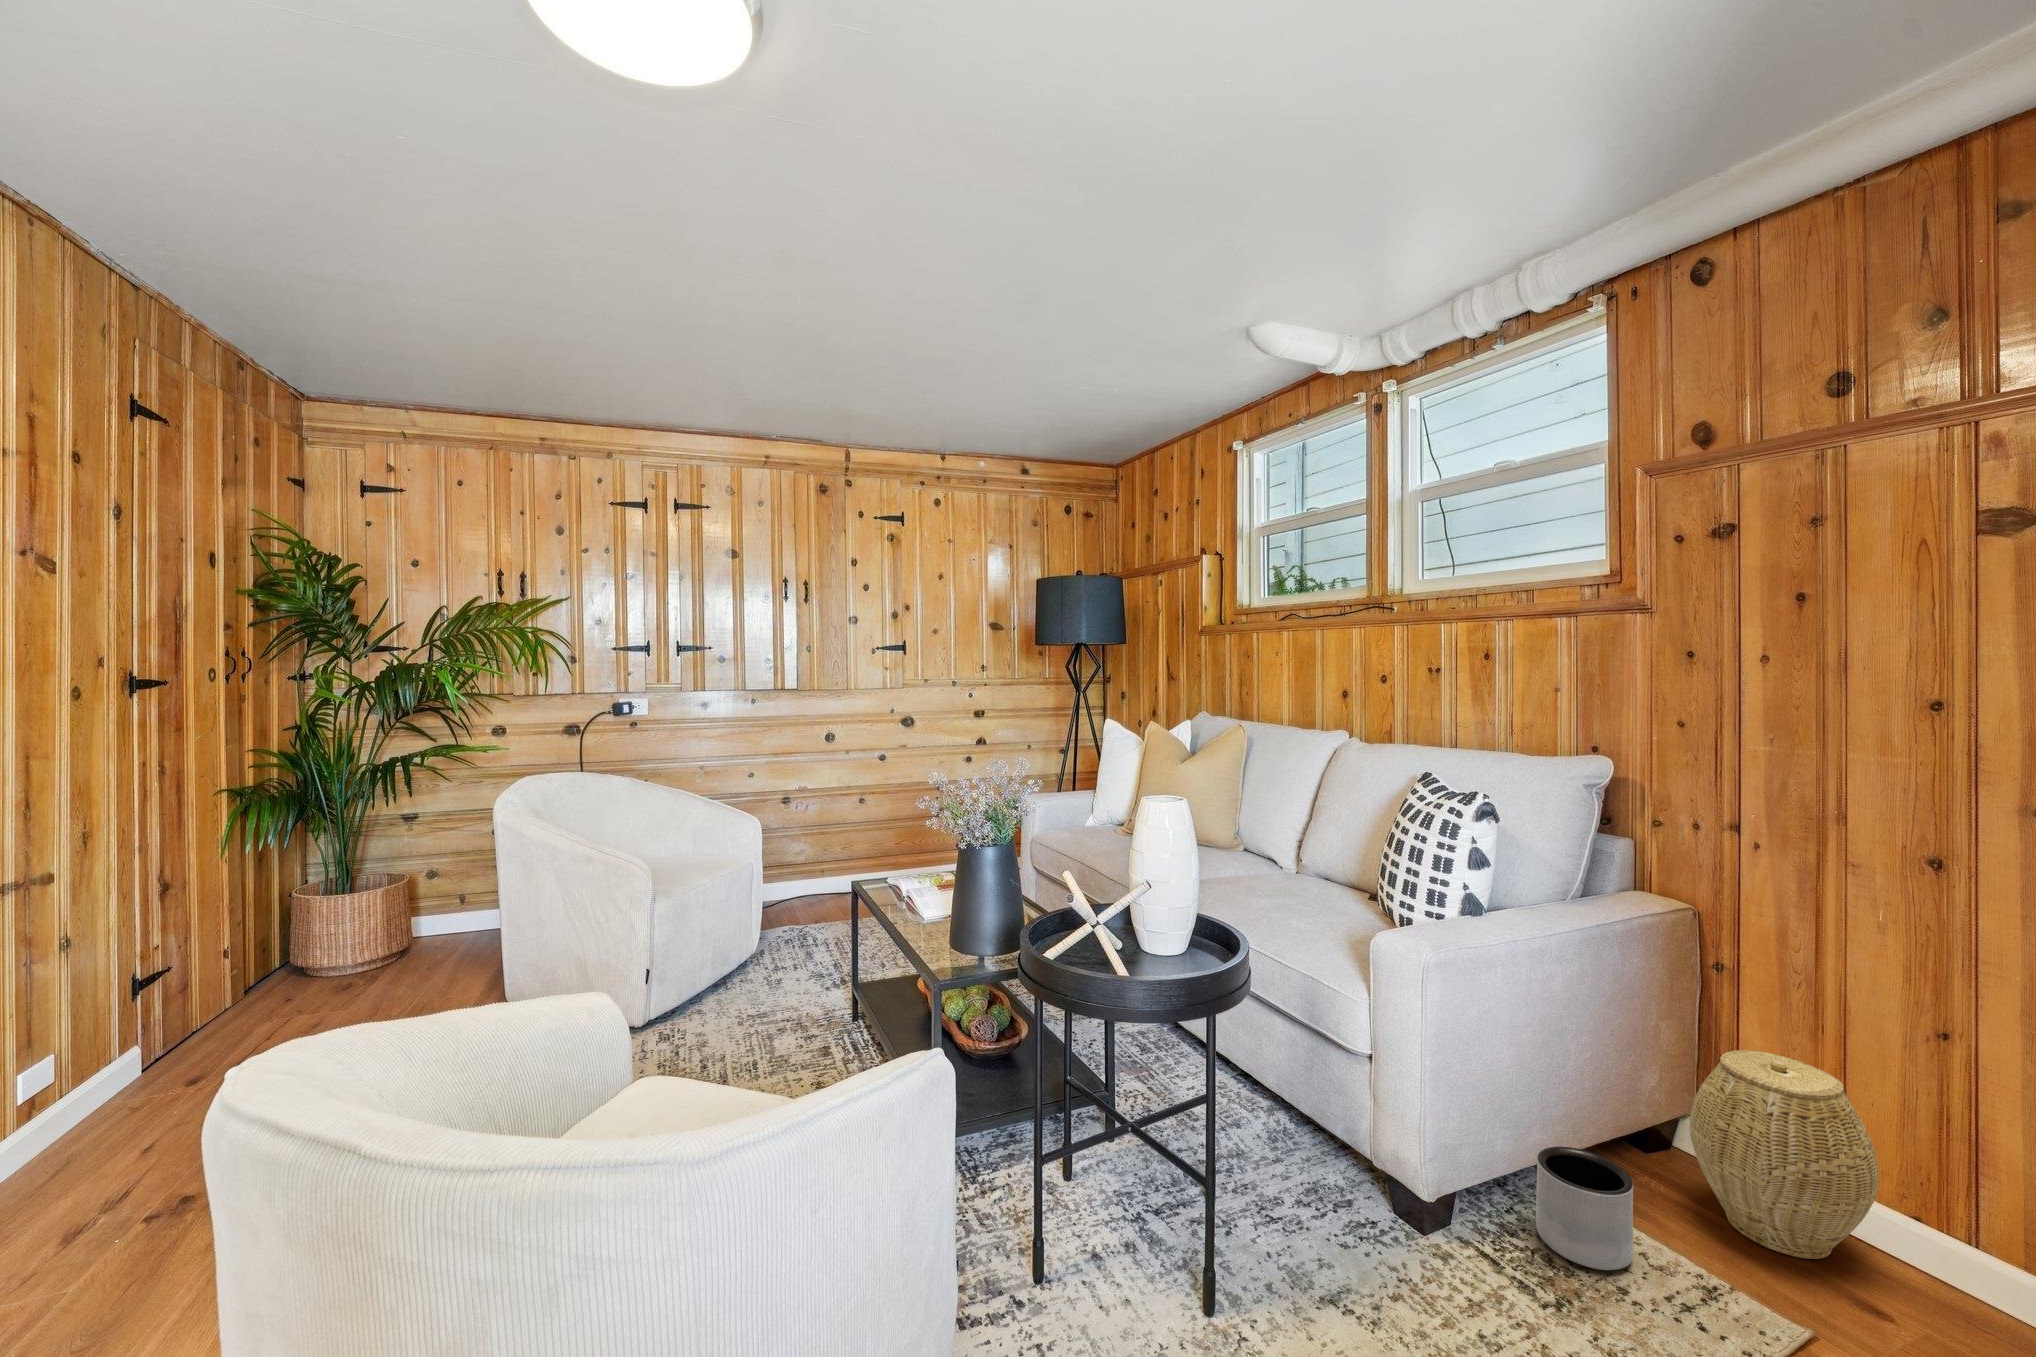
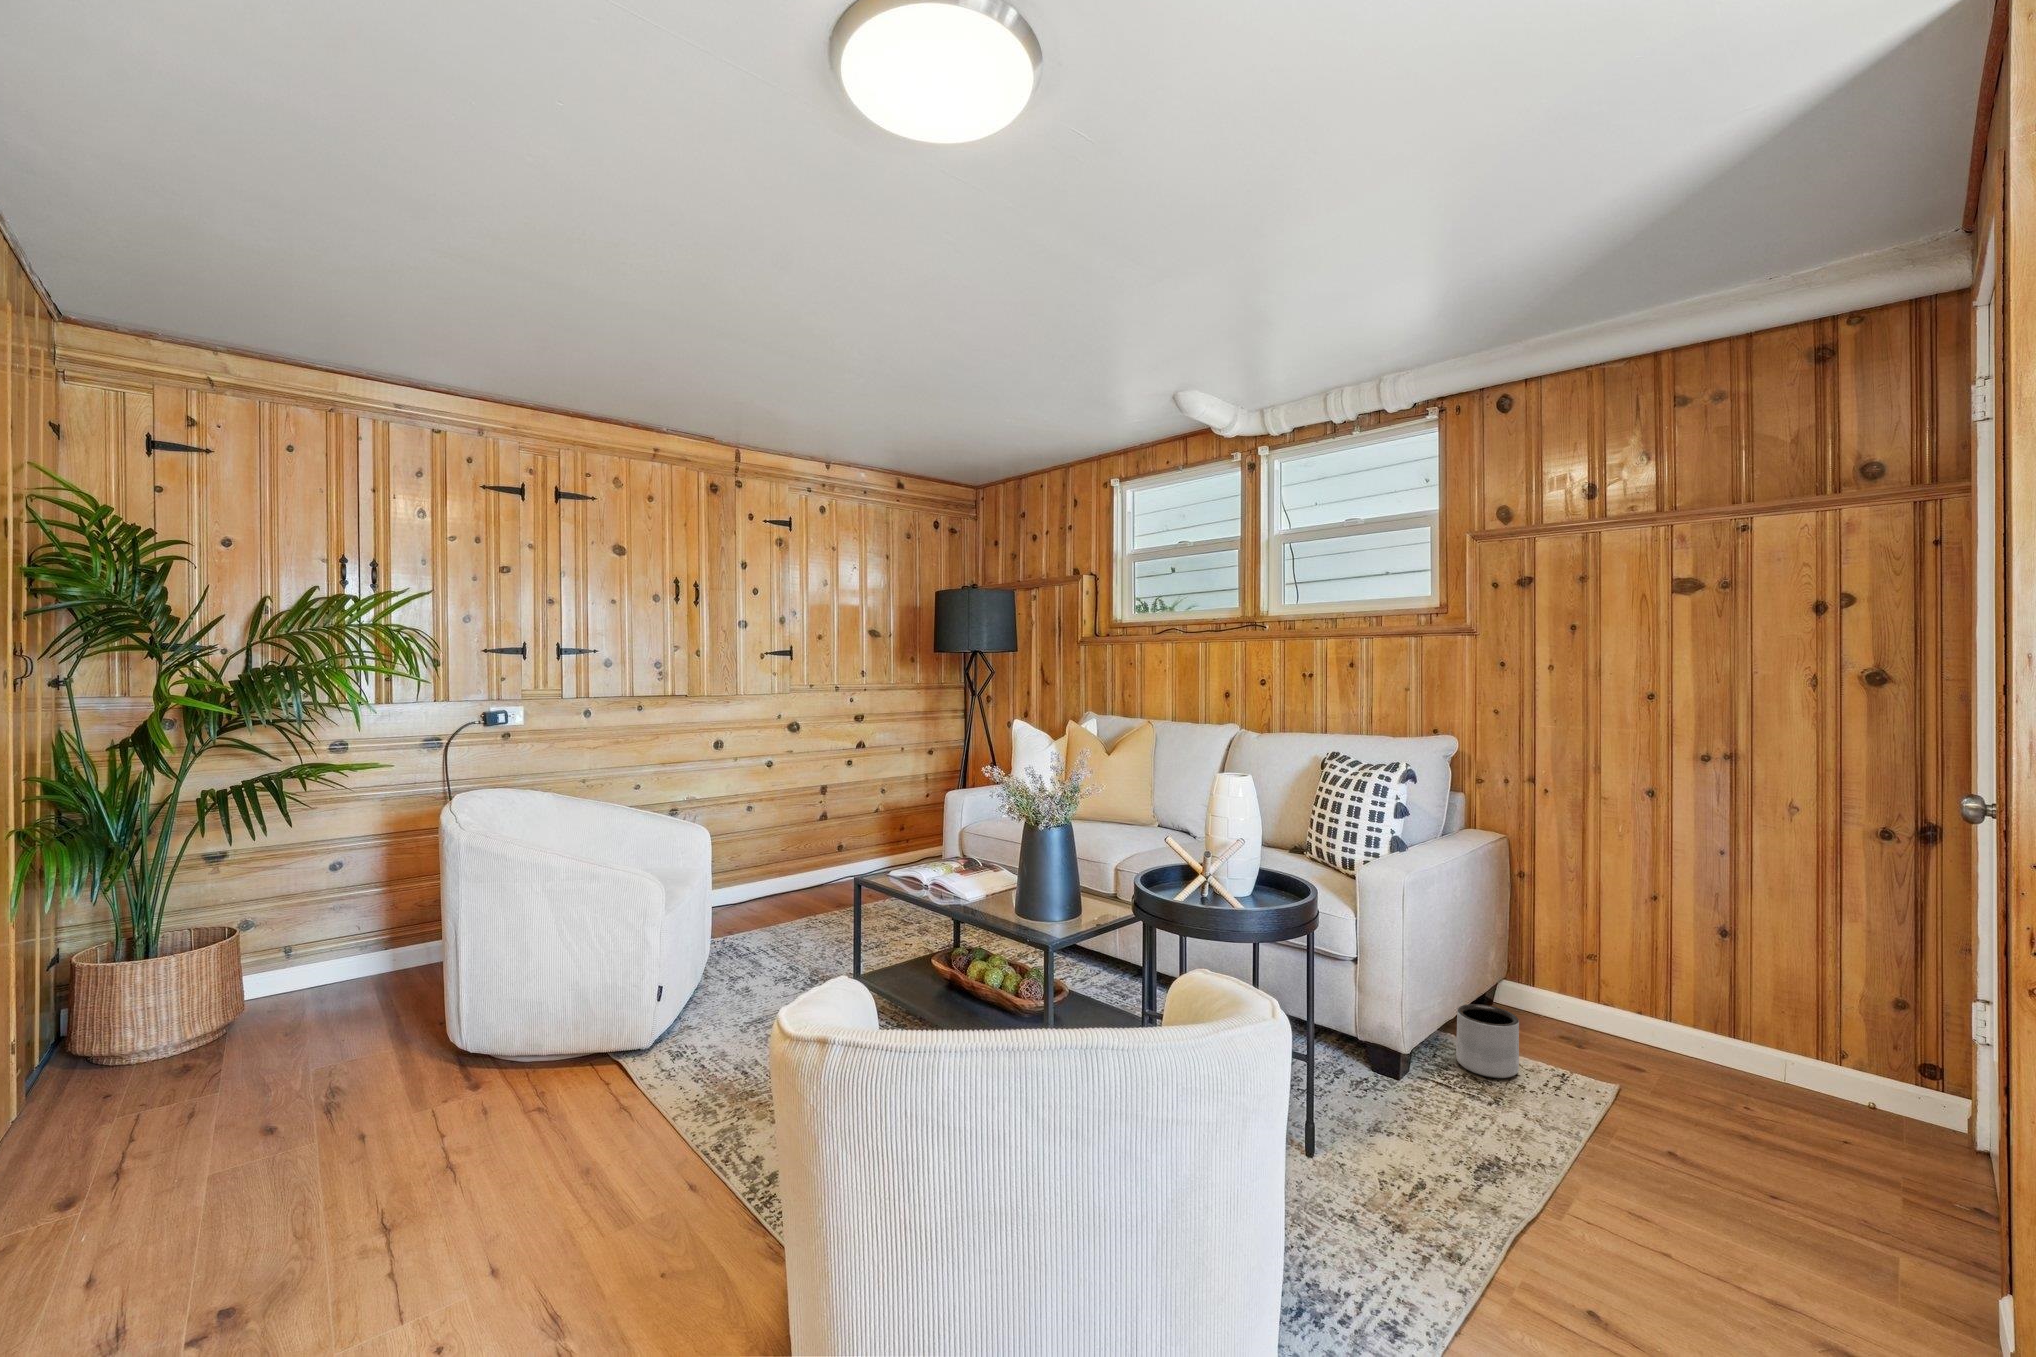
woven basket: present [1689,1050,1879,1259] -> none [1524,926,1632,1051]

